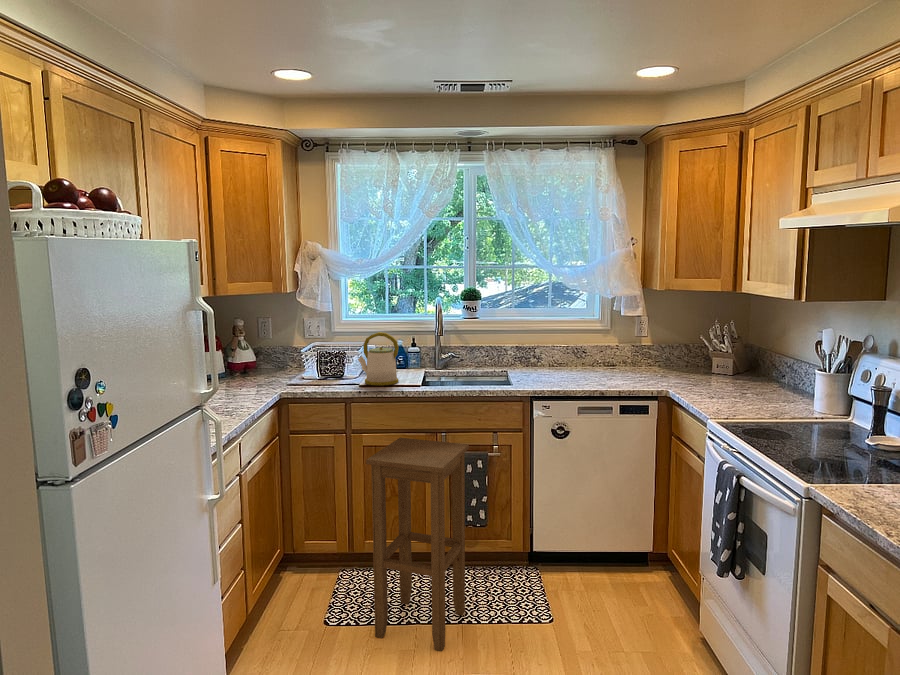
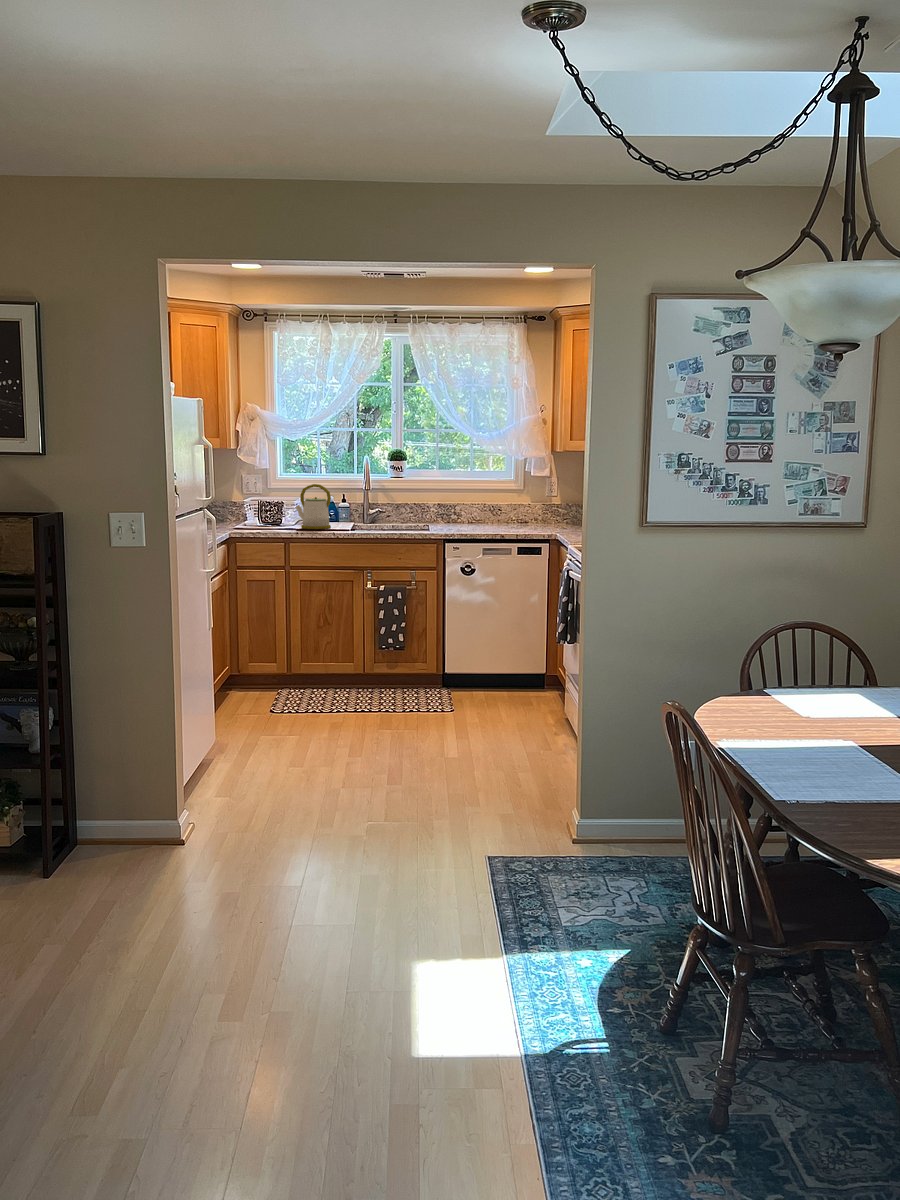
stool: present [366,438,469,651] -> none [308,566,388,720]

